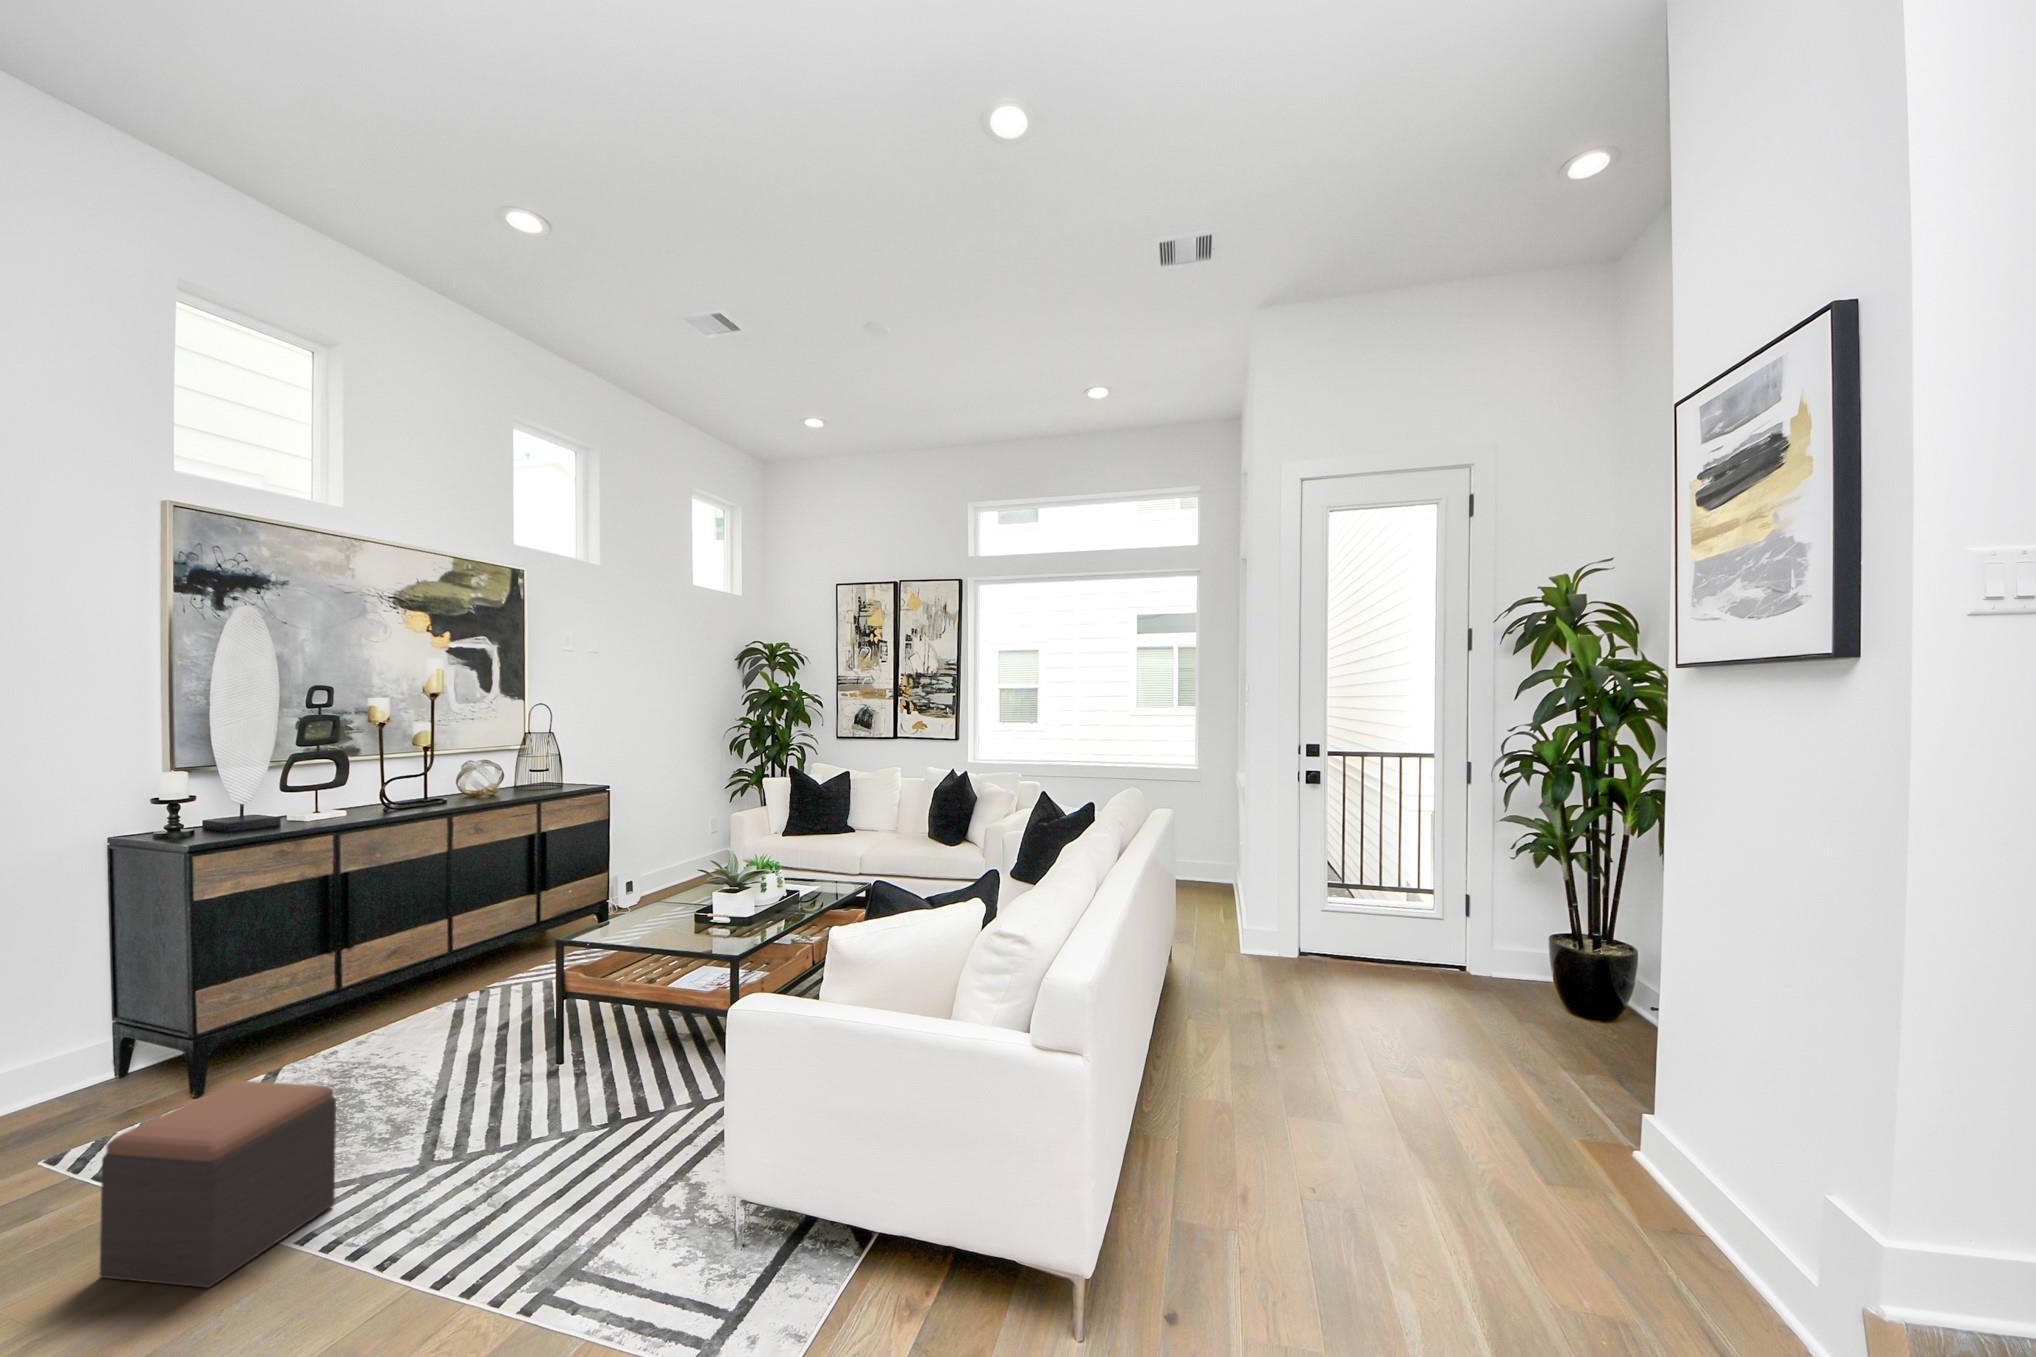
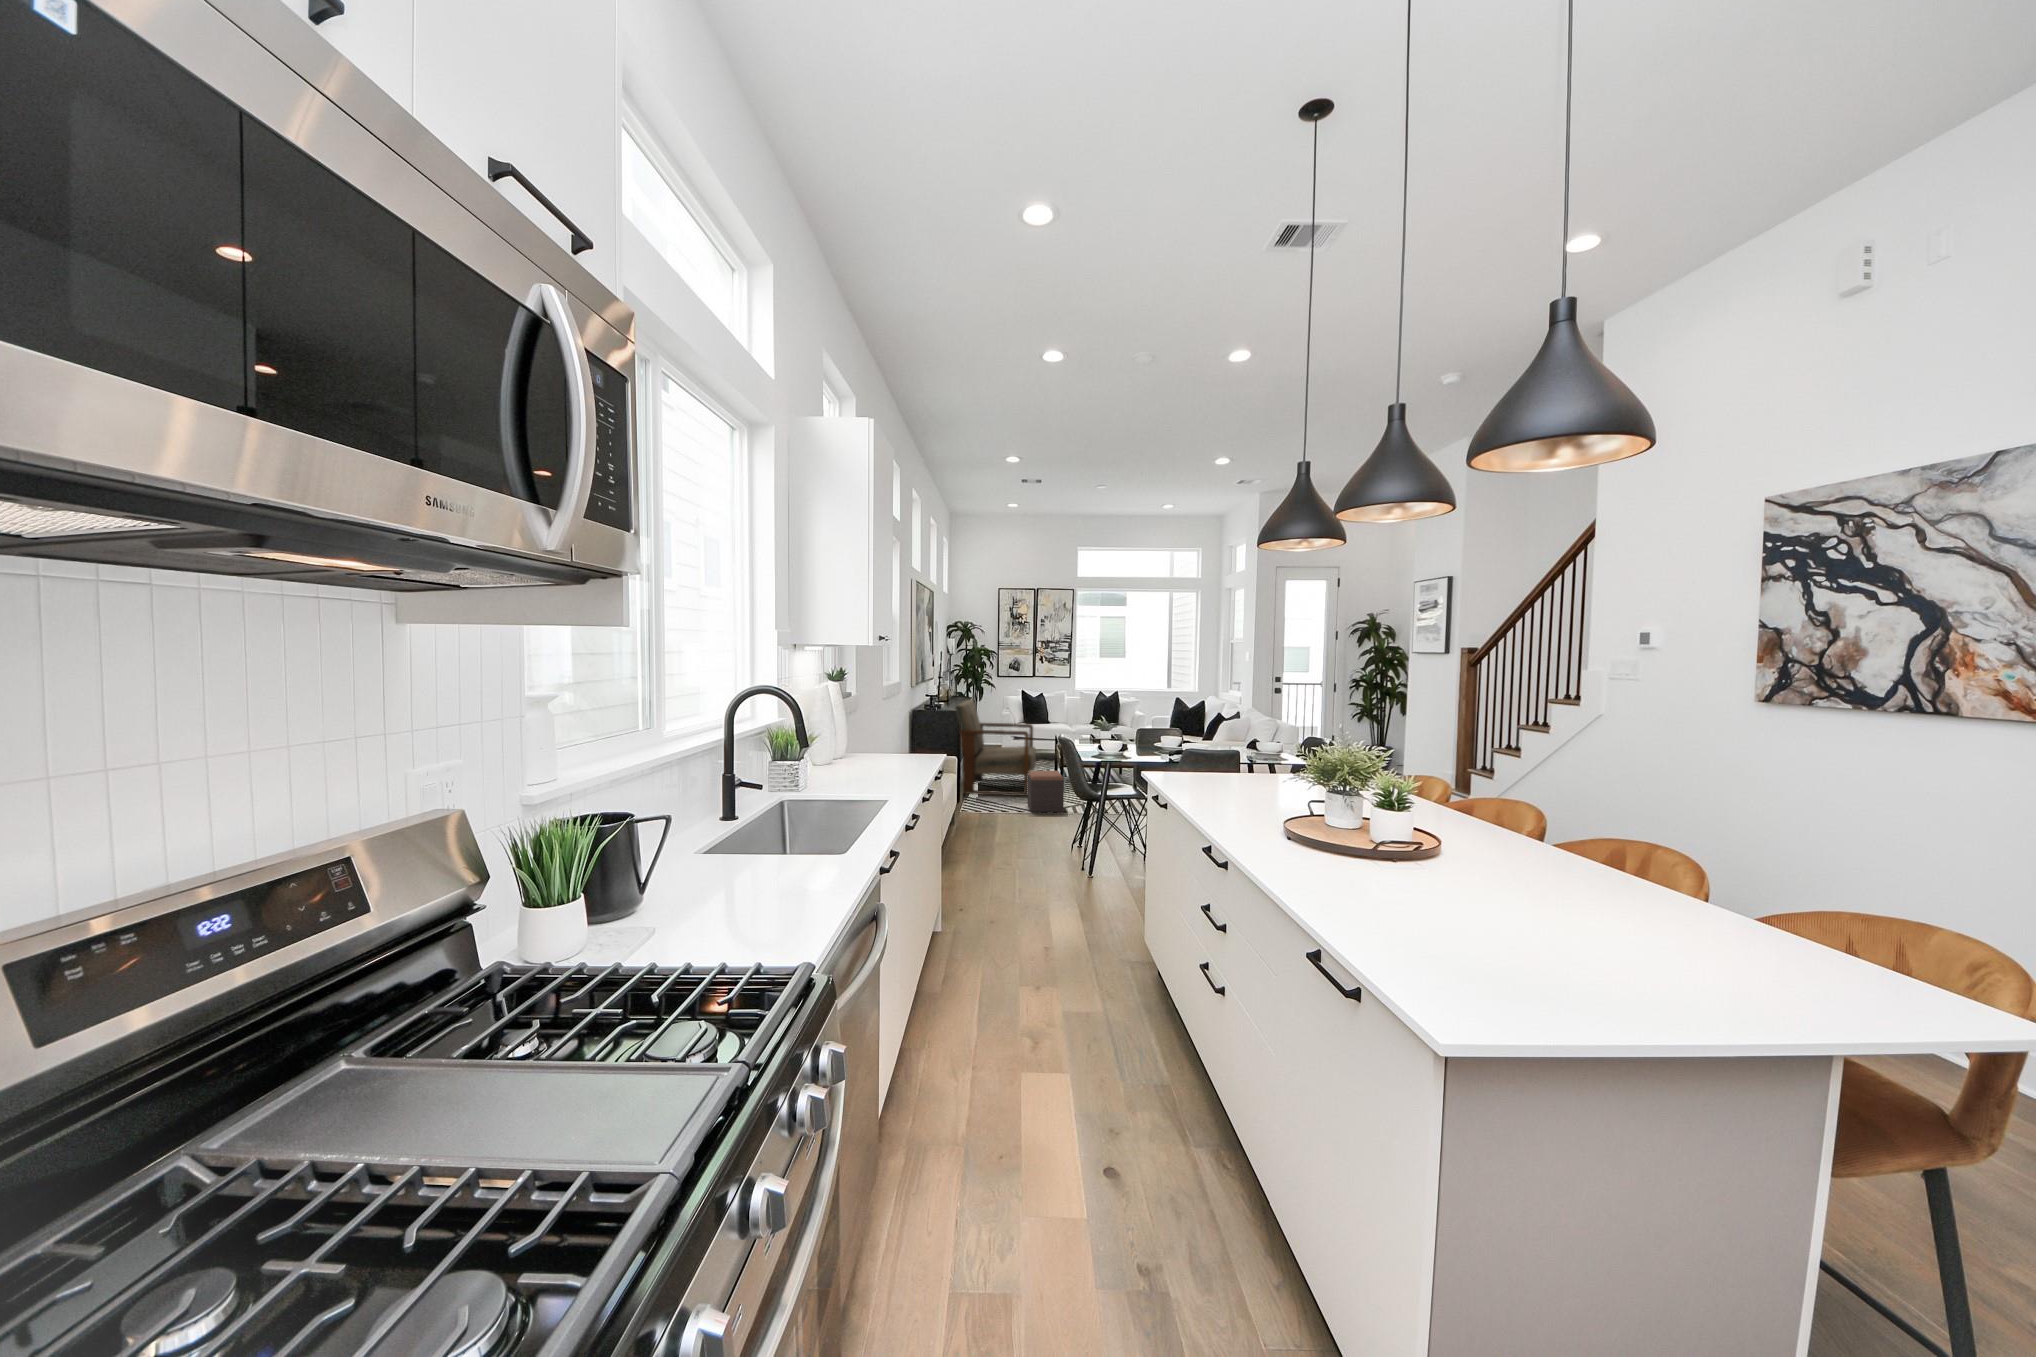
armchair: none [248,803,567,1116] -> present [955,700,1036,796]

